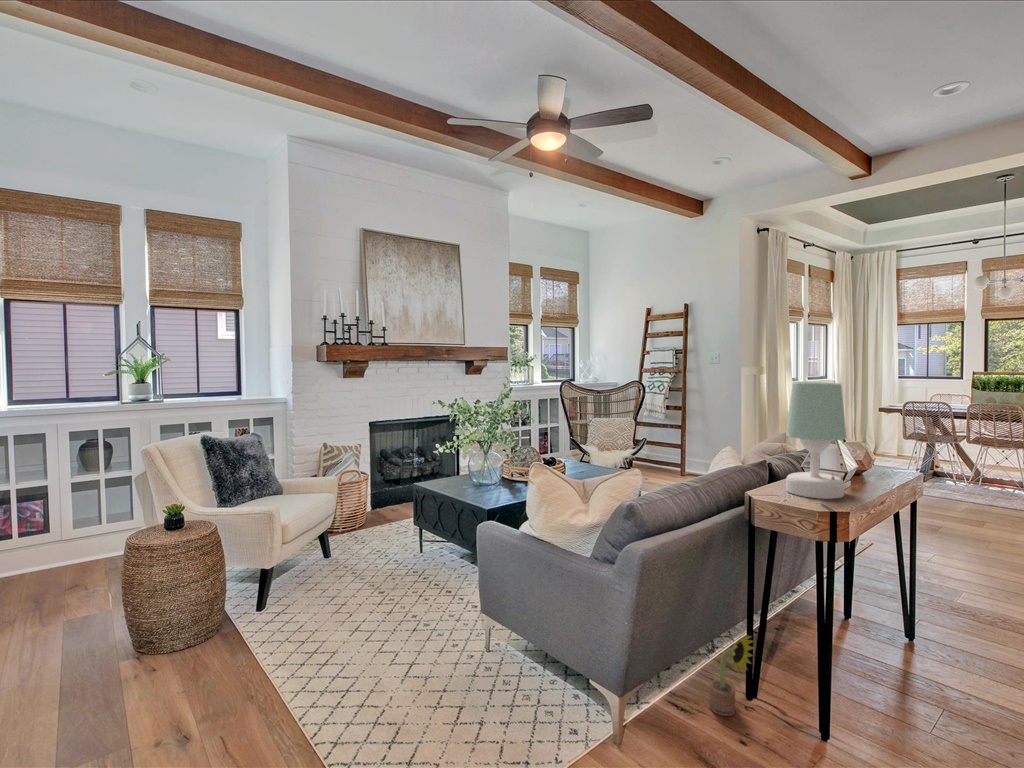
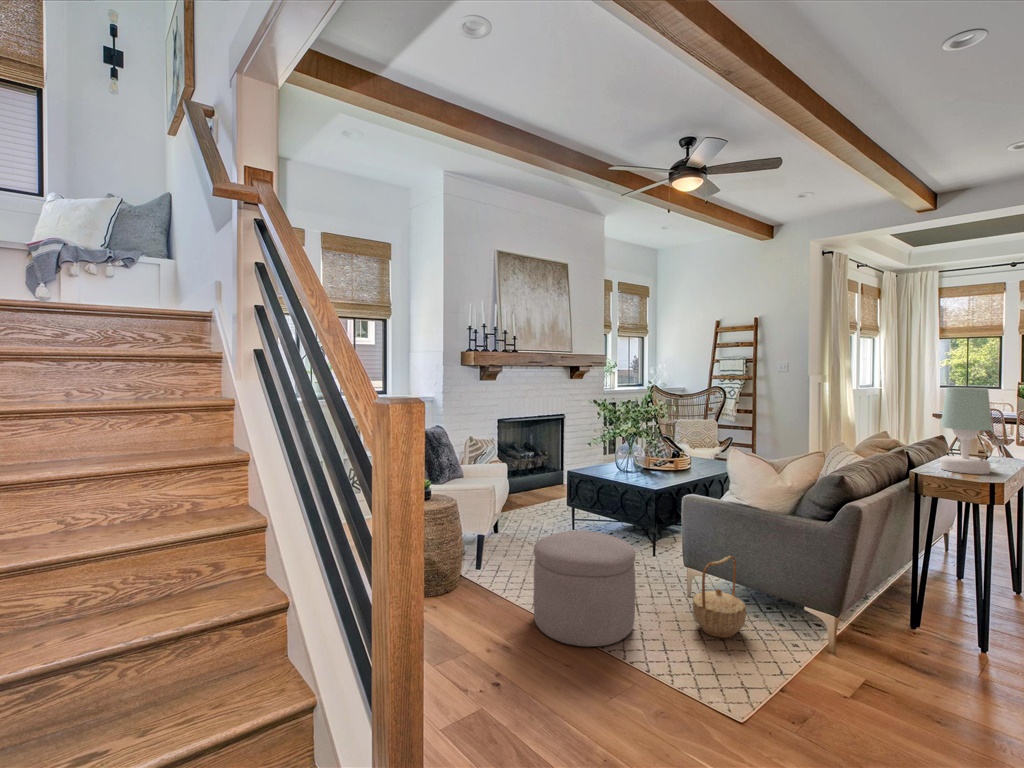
ottoman: none [244,571,386,737] -> present [534,531,635,647]
basket: none [454,607,522,720] -> present [693,556,746,638]
decorative plant: present [709,636,754,716] -> none [885,575,923,637]

